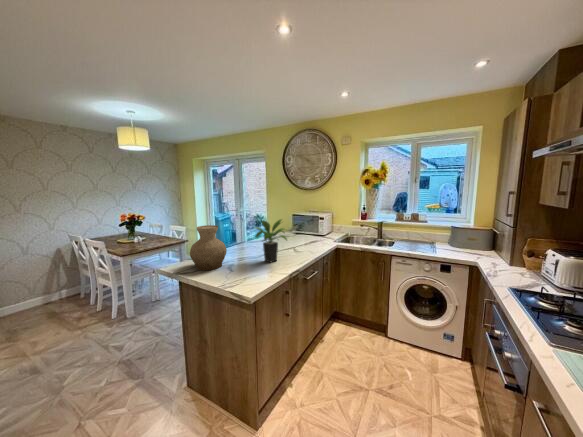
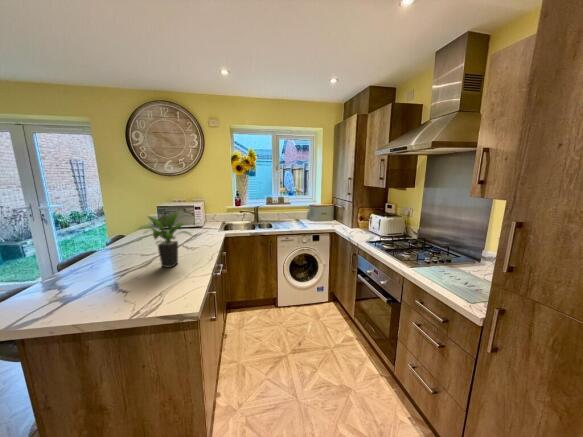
vase: present [190,225,227,270] -> none [29,231,106,307]

